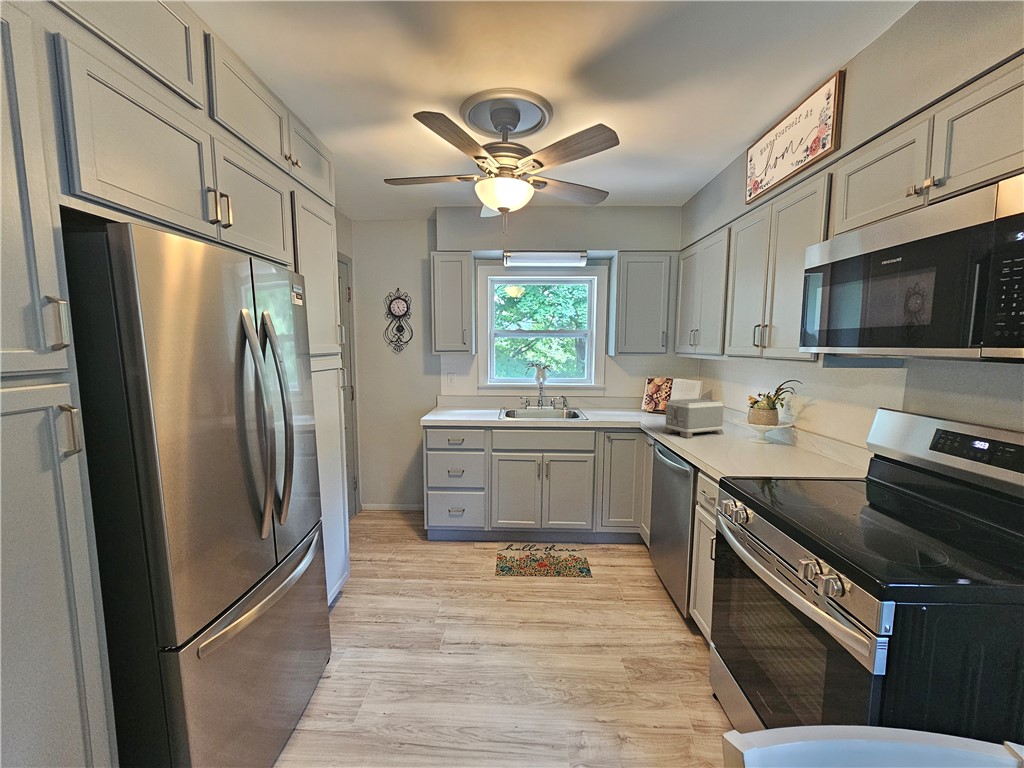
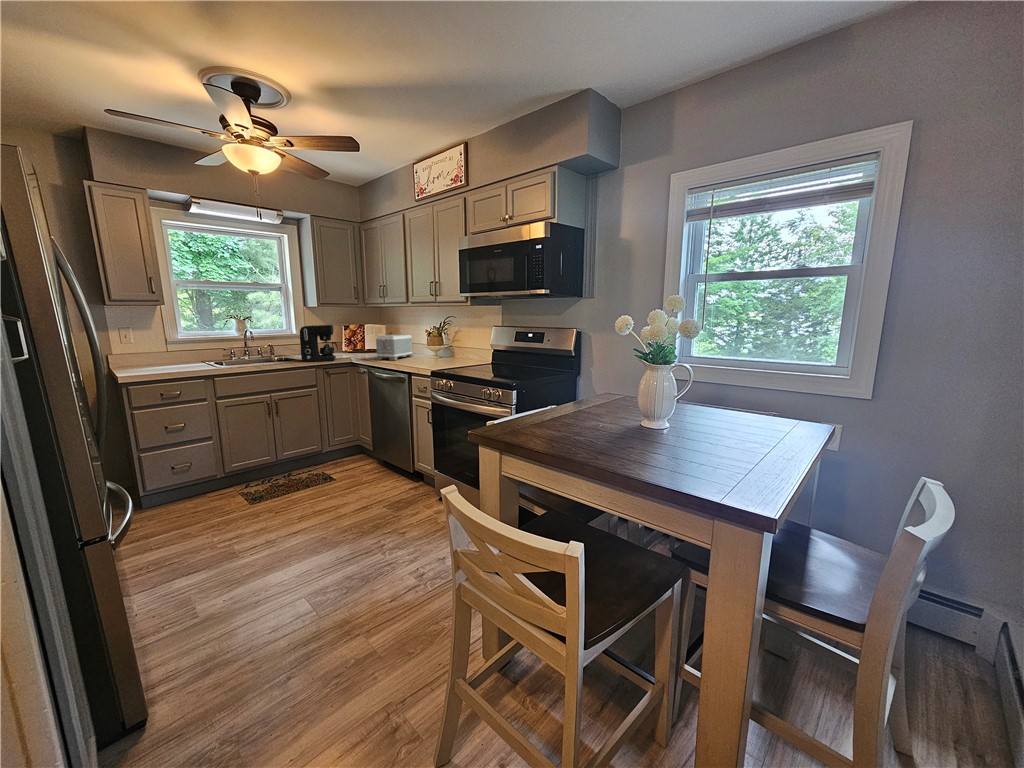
coffee maker: none [579,380,622,425] -> present [300,325,338,362]

